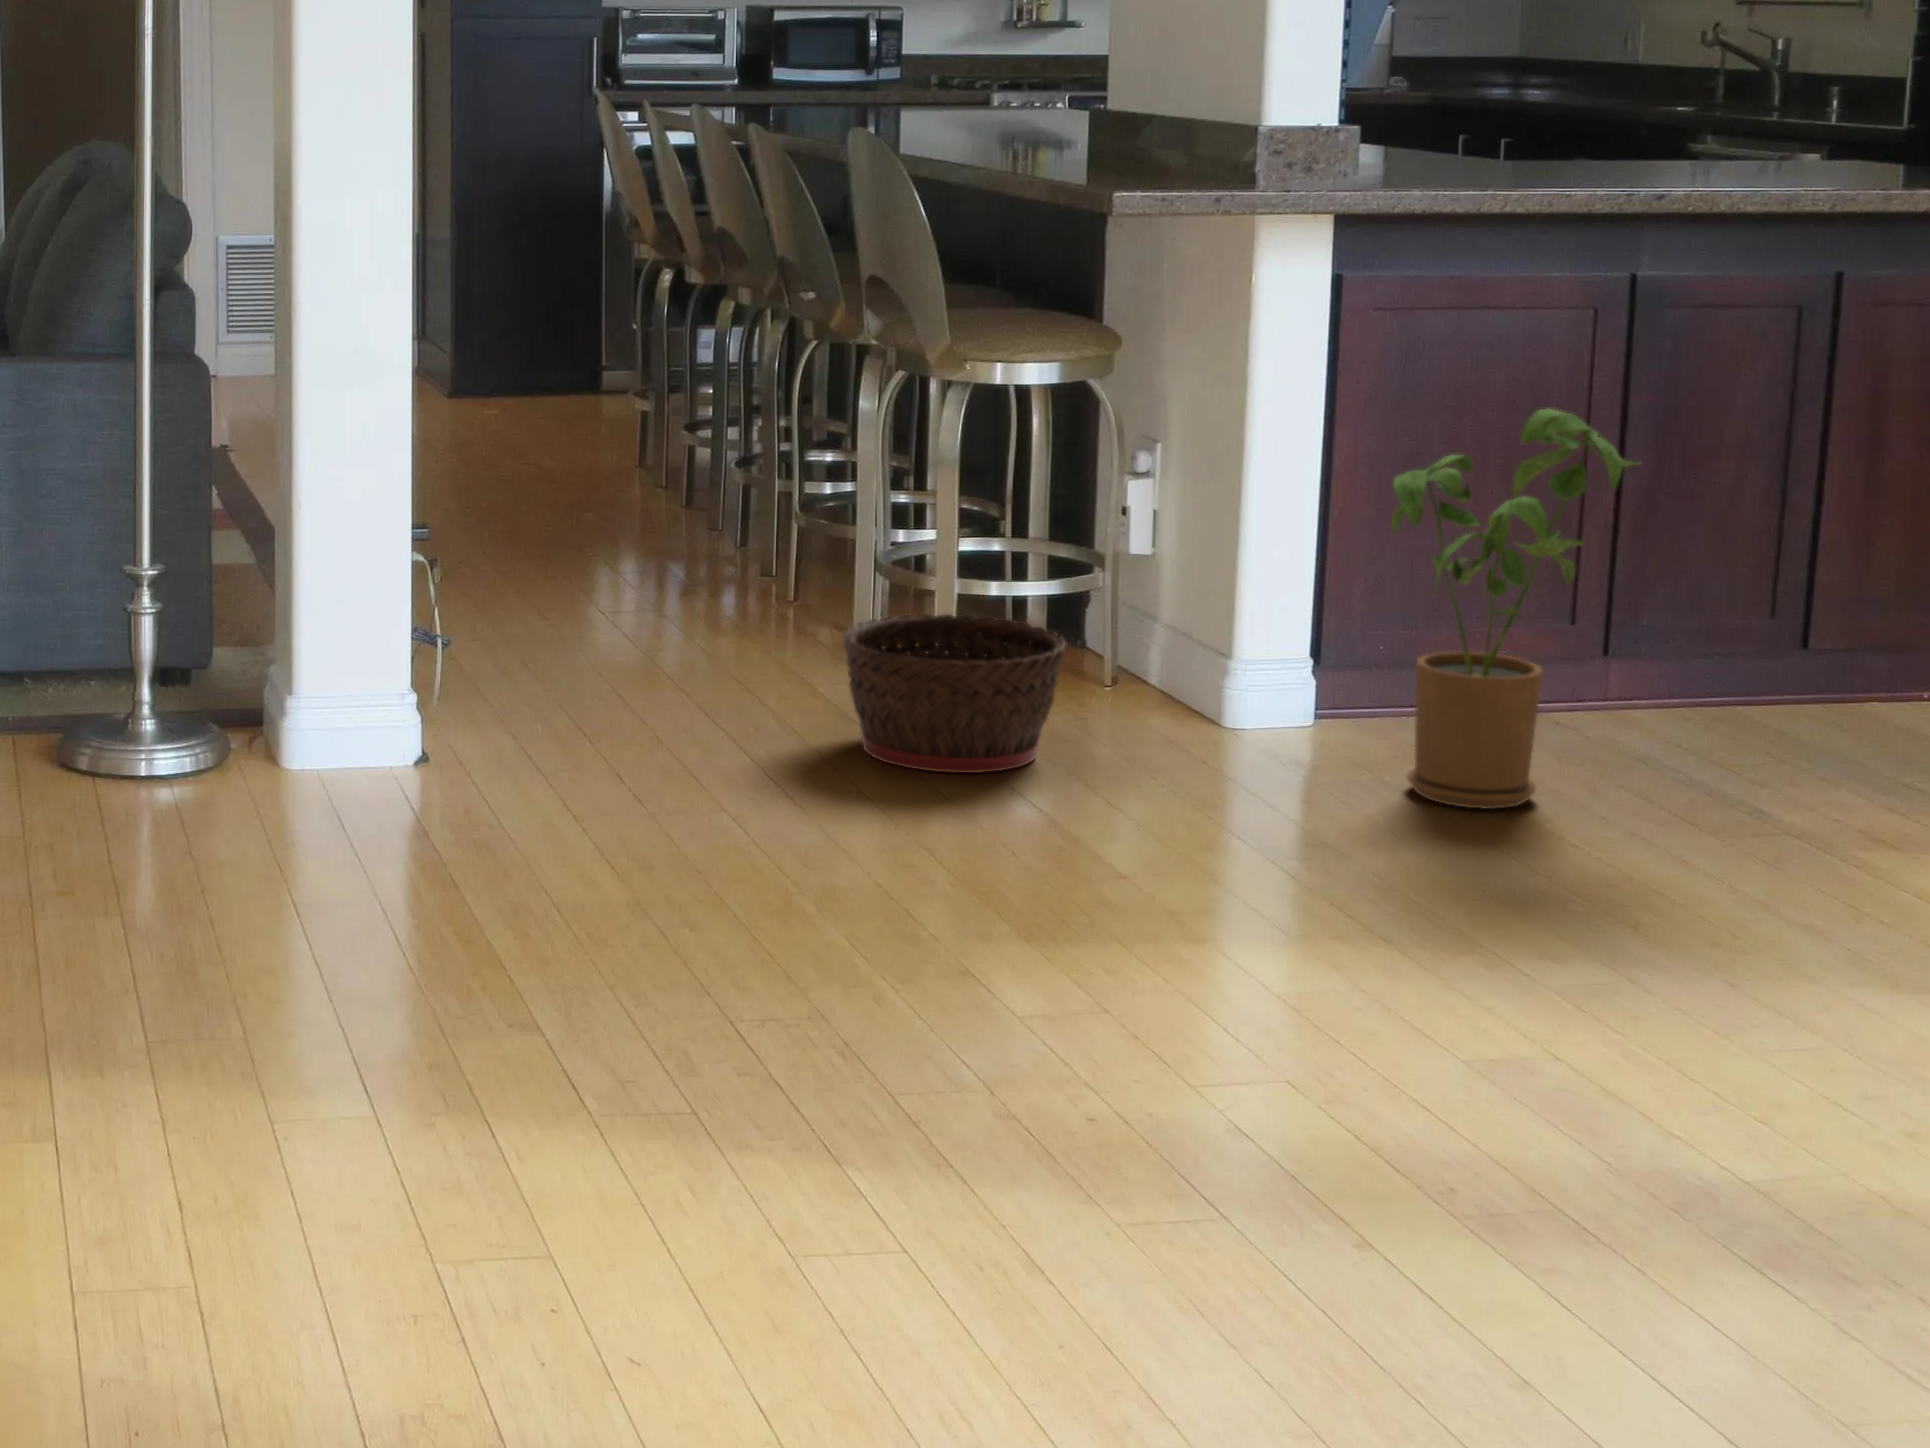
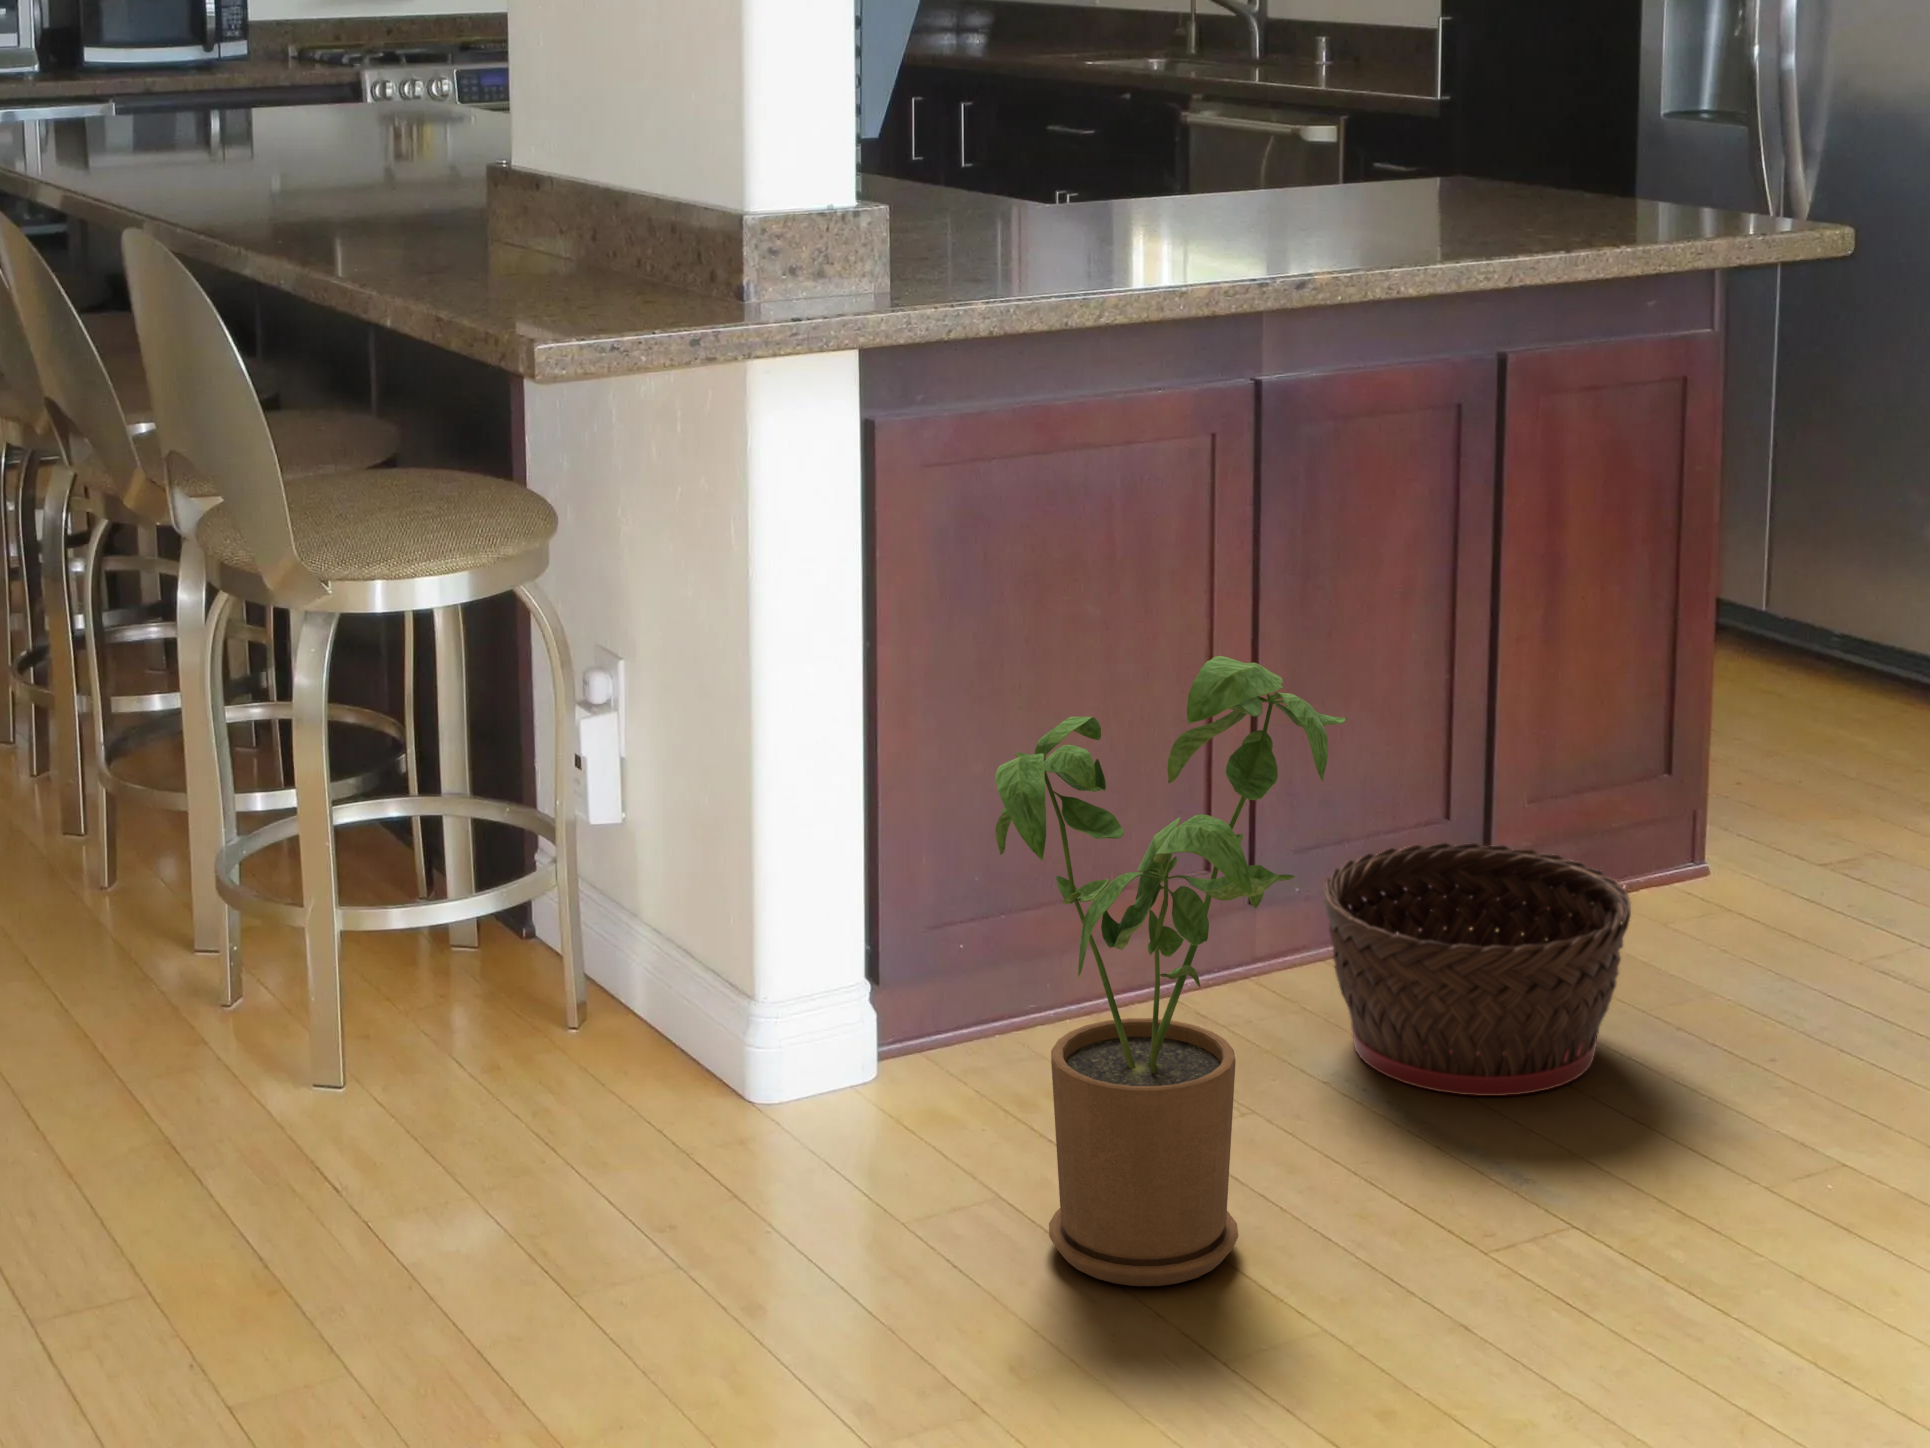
basket: present [843,614,1065,773] -> present [1323,843,1631,1096]

